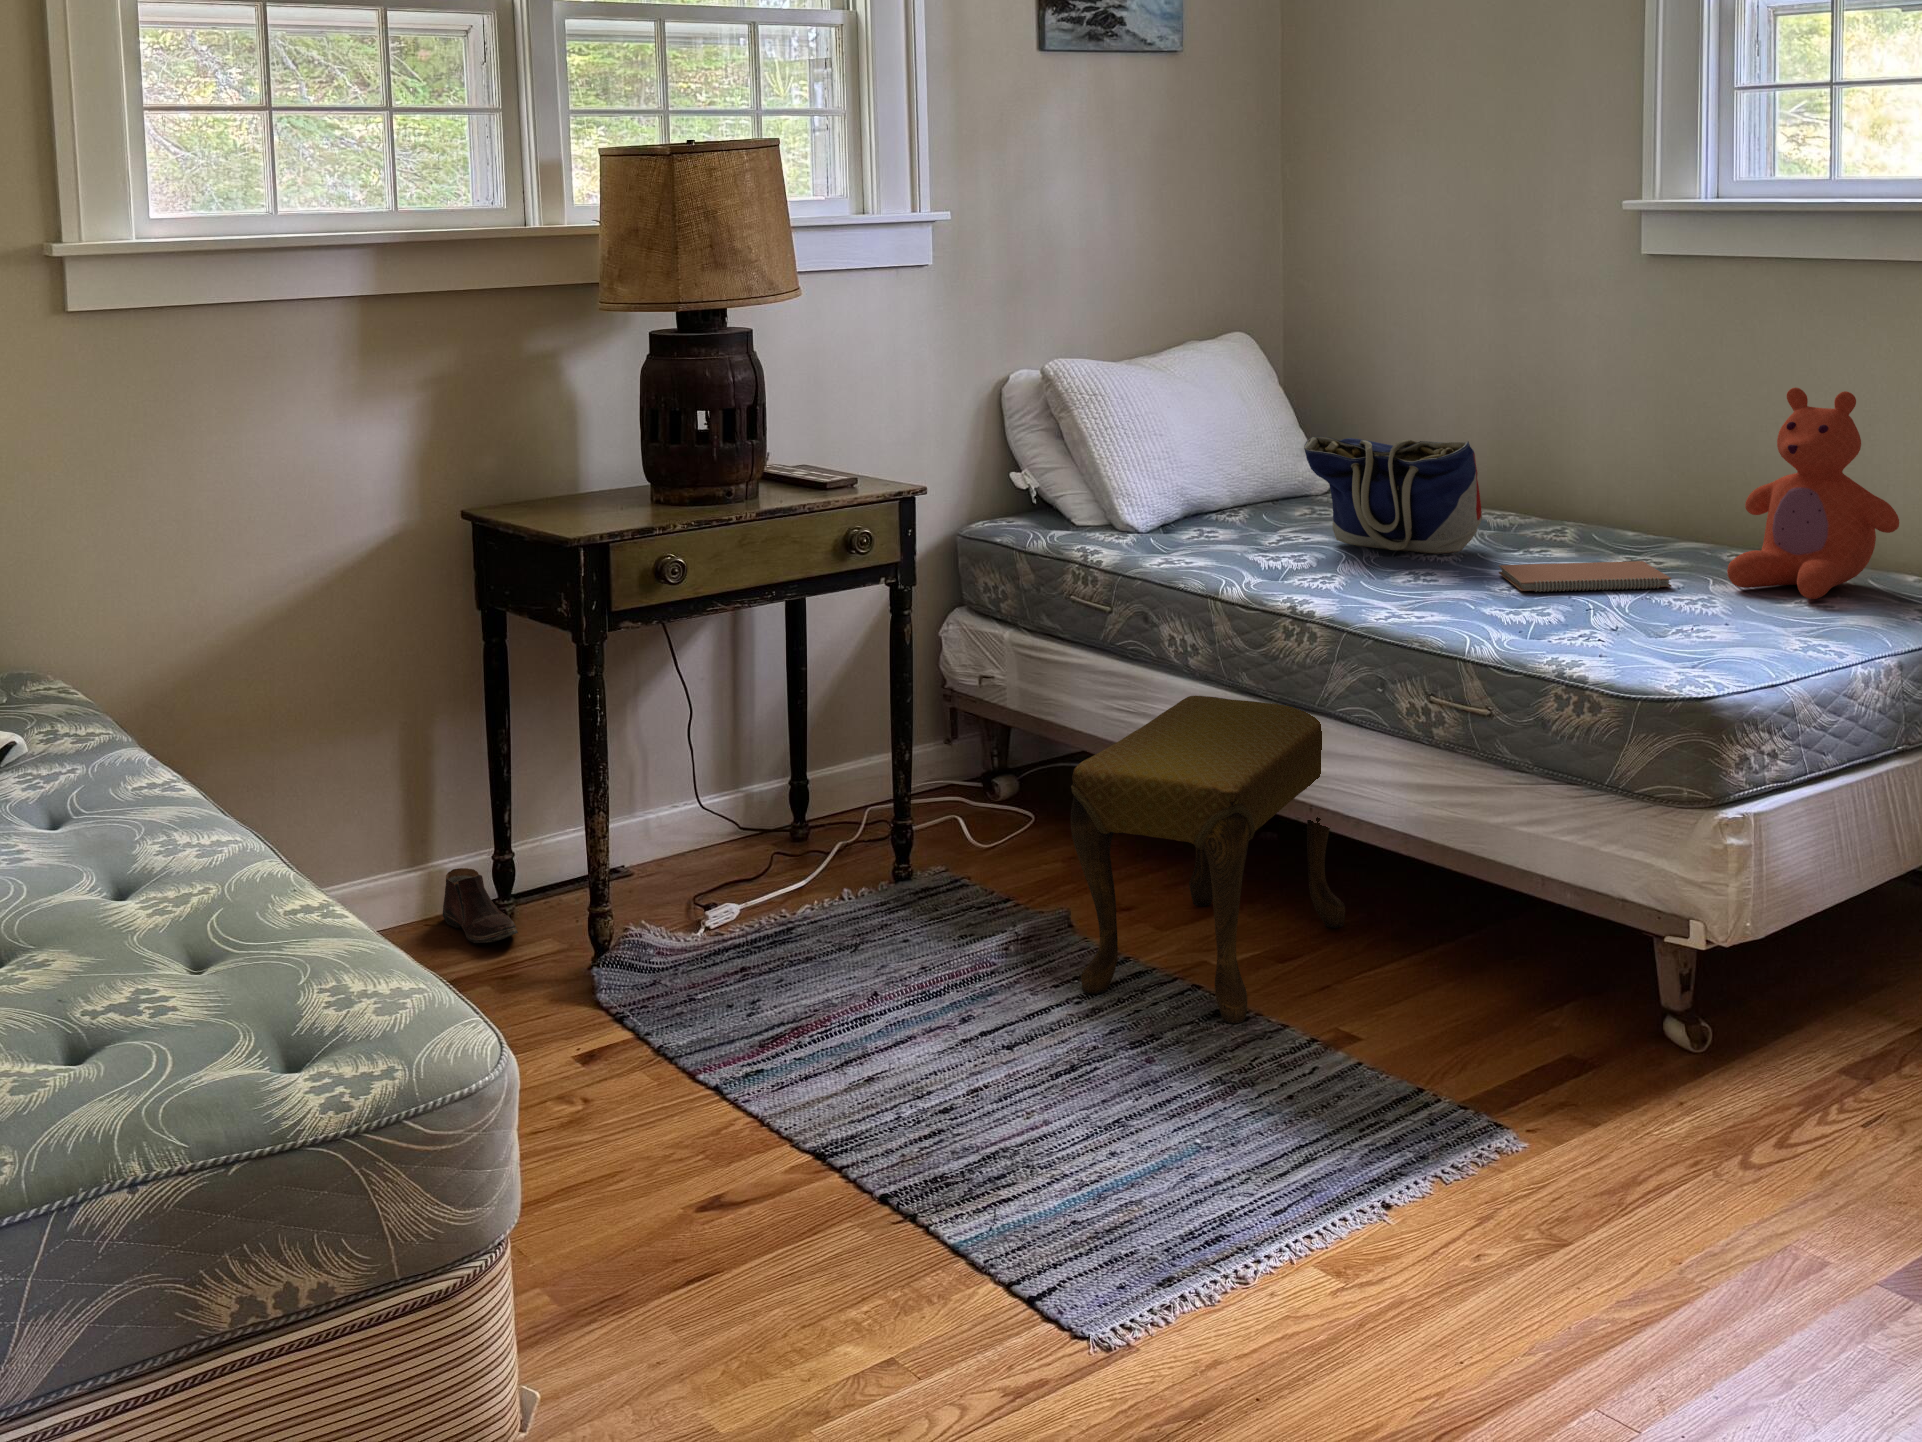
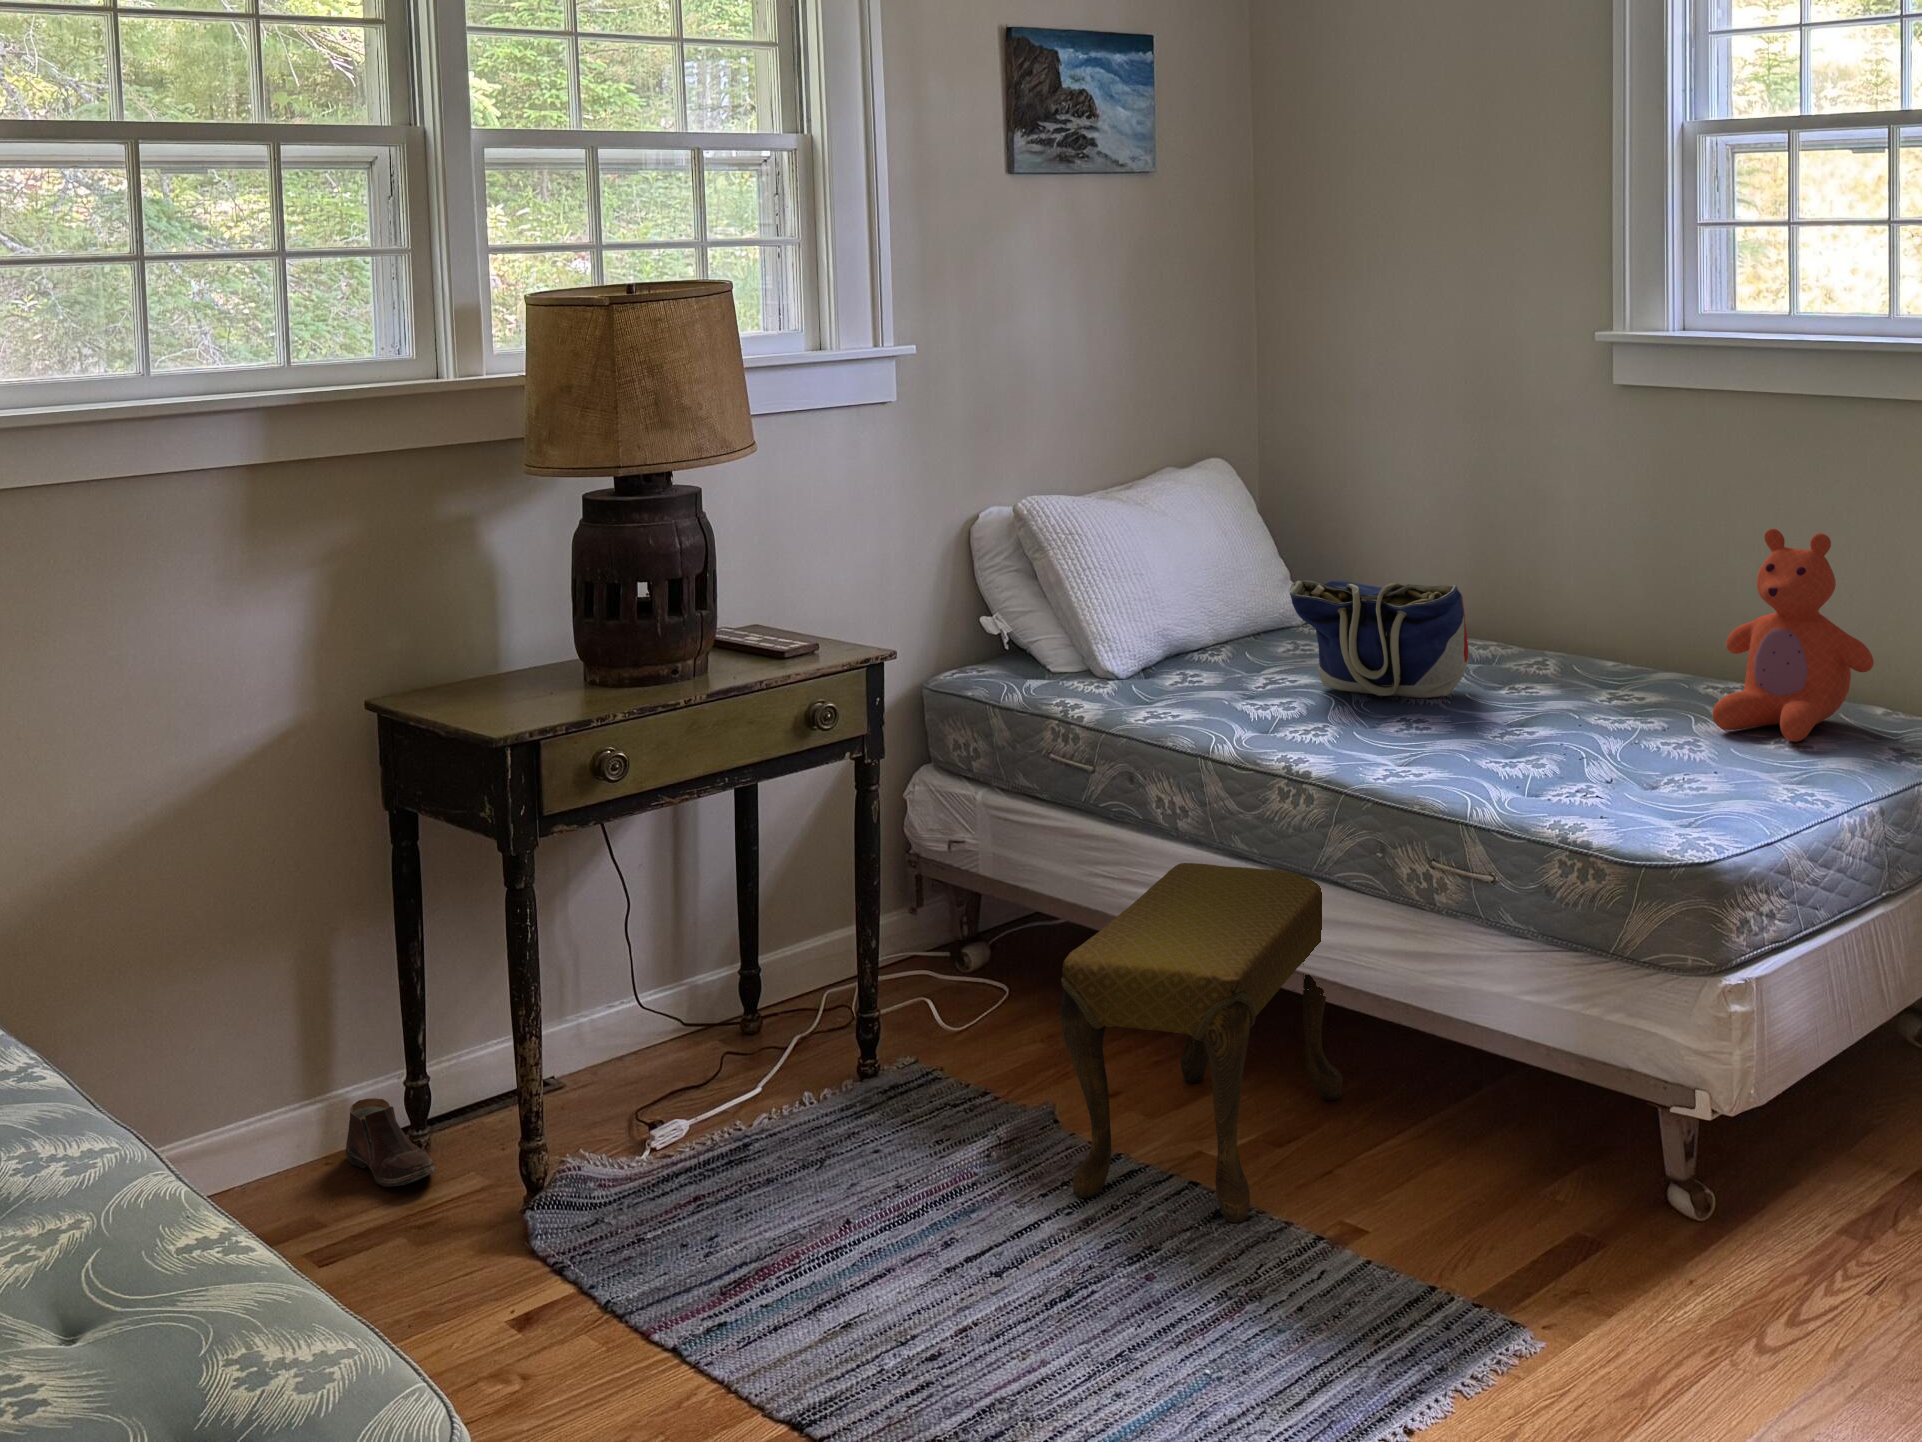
notebook: present [1499,561,1671,592] -> none [1489,702,1659,743]

